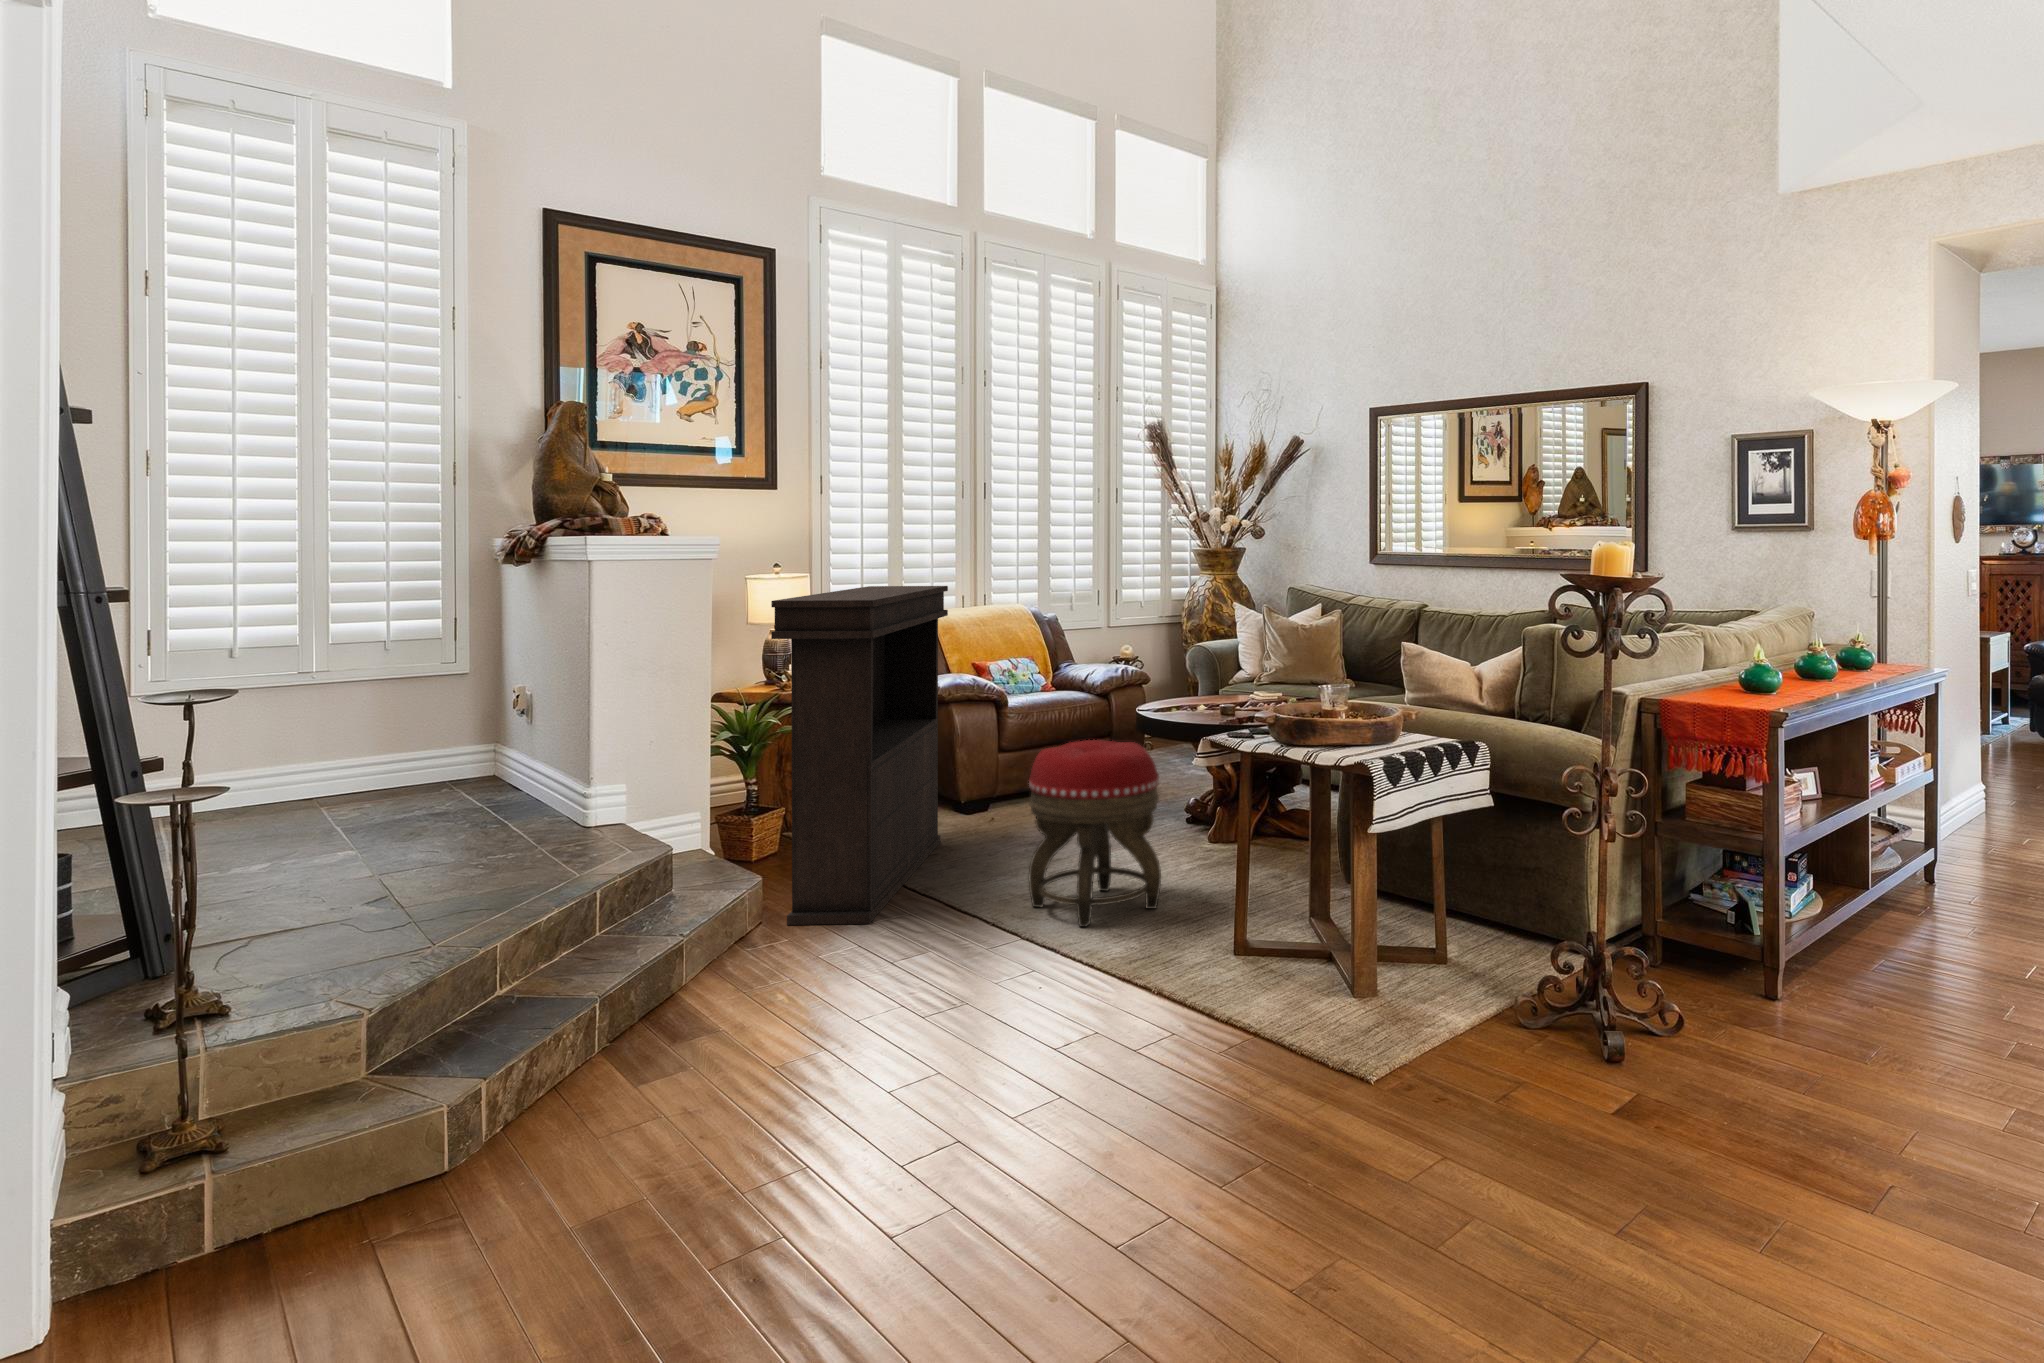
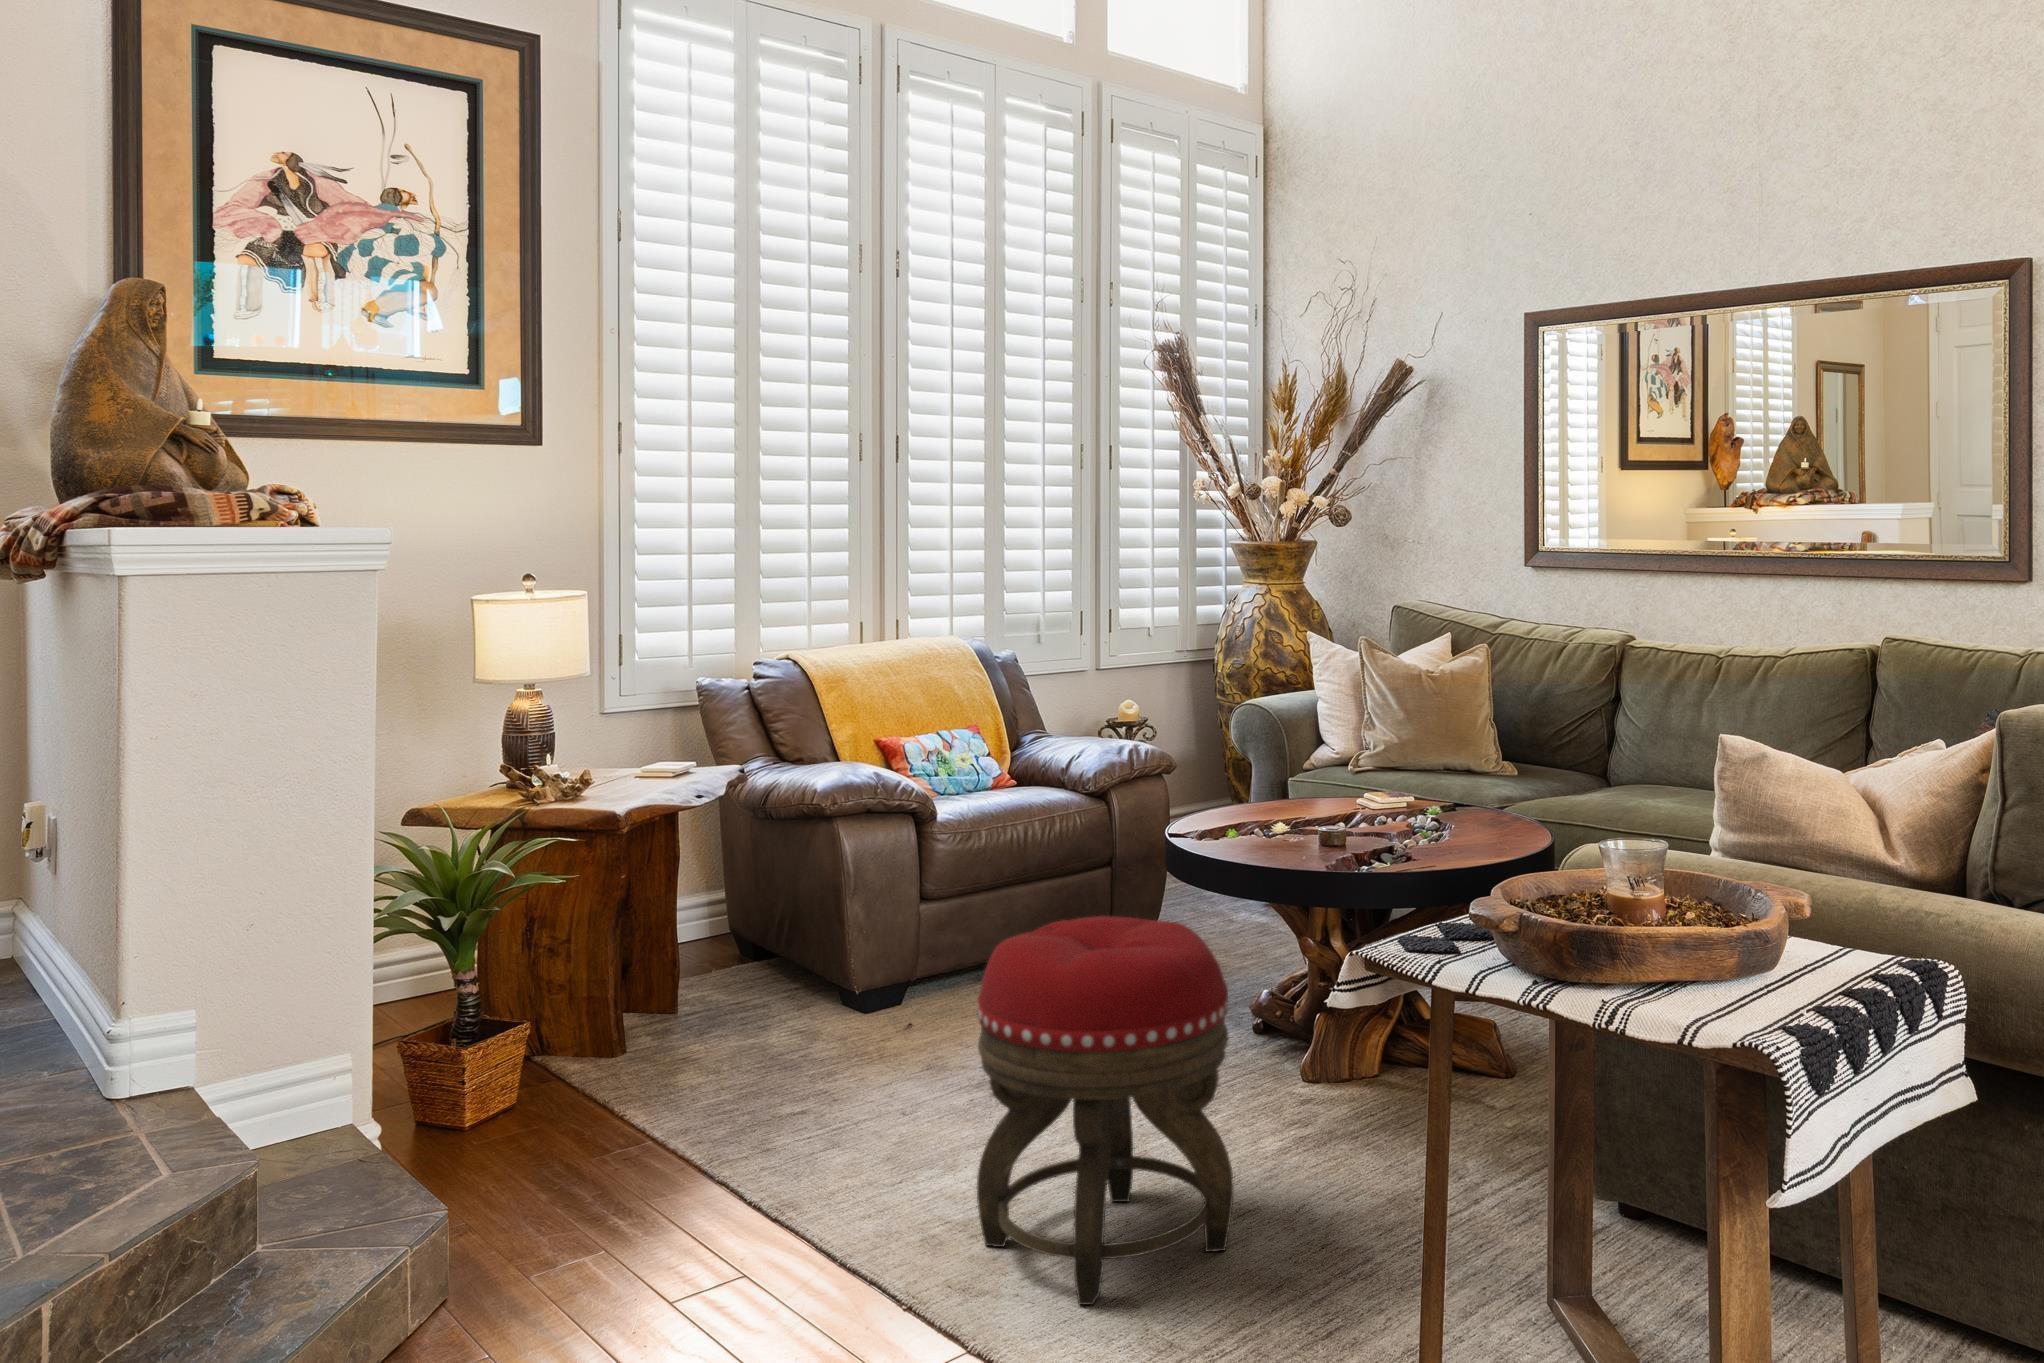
console table: present [771,586,948,925] -> none [463,615,828,1297]

